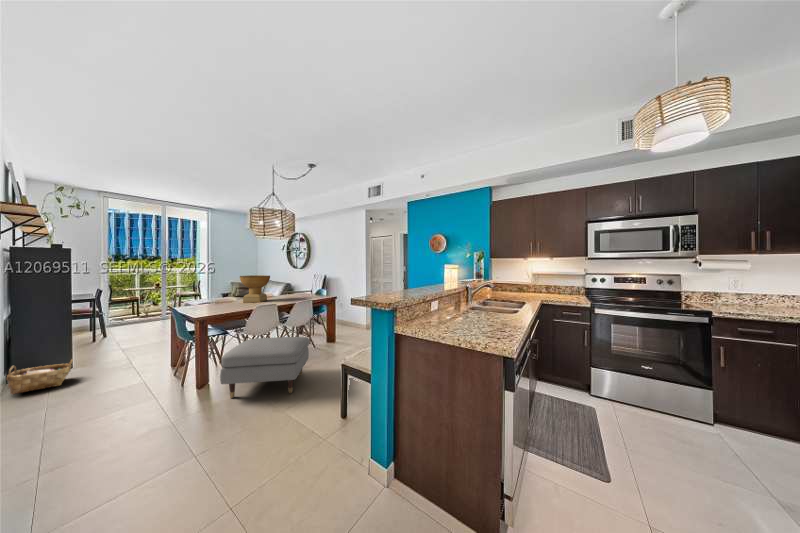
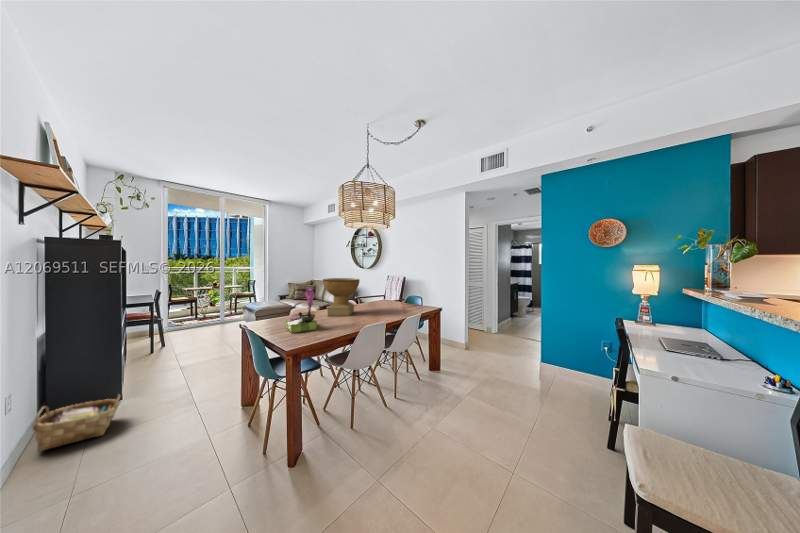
flower arrangement: none [204,281,229,311] -> present [286,288,317,333]
ottoman: present [220,337,309,398] -> none [336,381,466,499]

